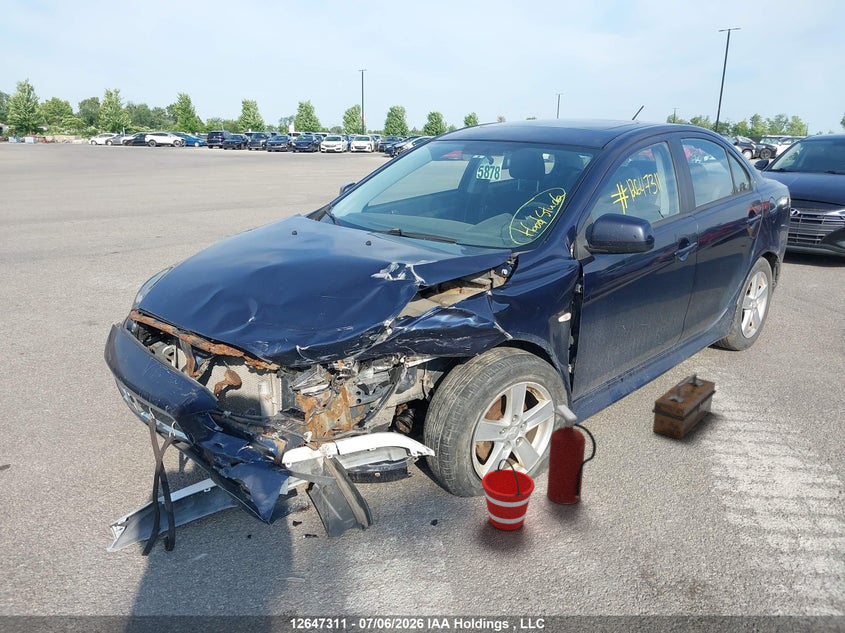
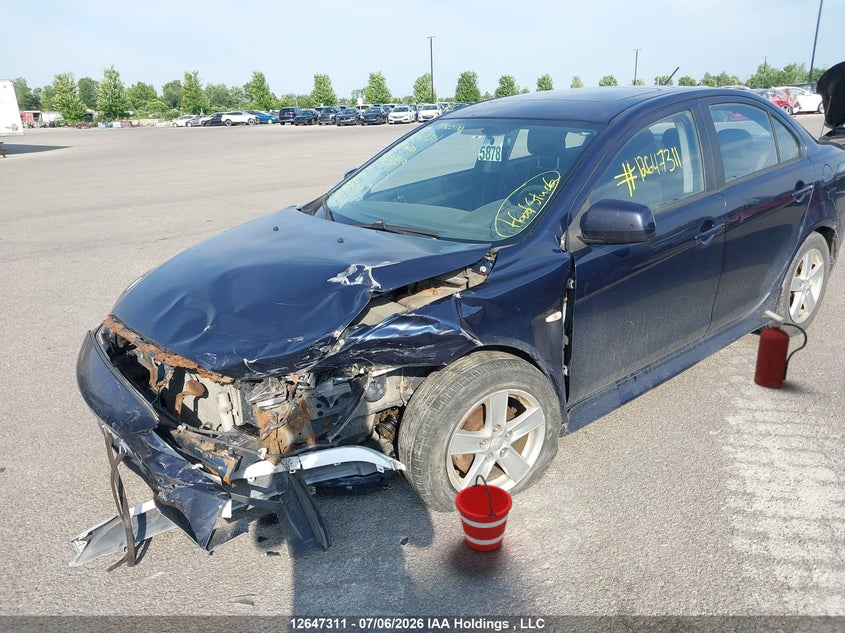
toolbox: present [652,373,716,439] -> none [668,370,747,445]
fire extinguisher: present [547,404,596,504] -> present [754,310,807,388]

